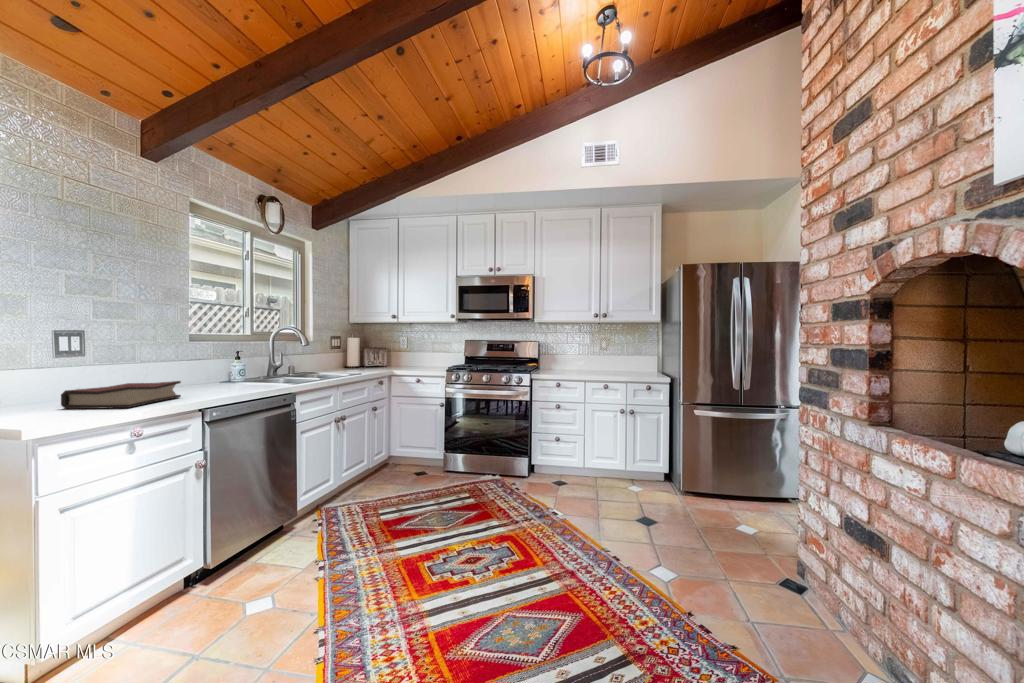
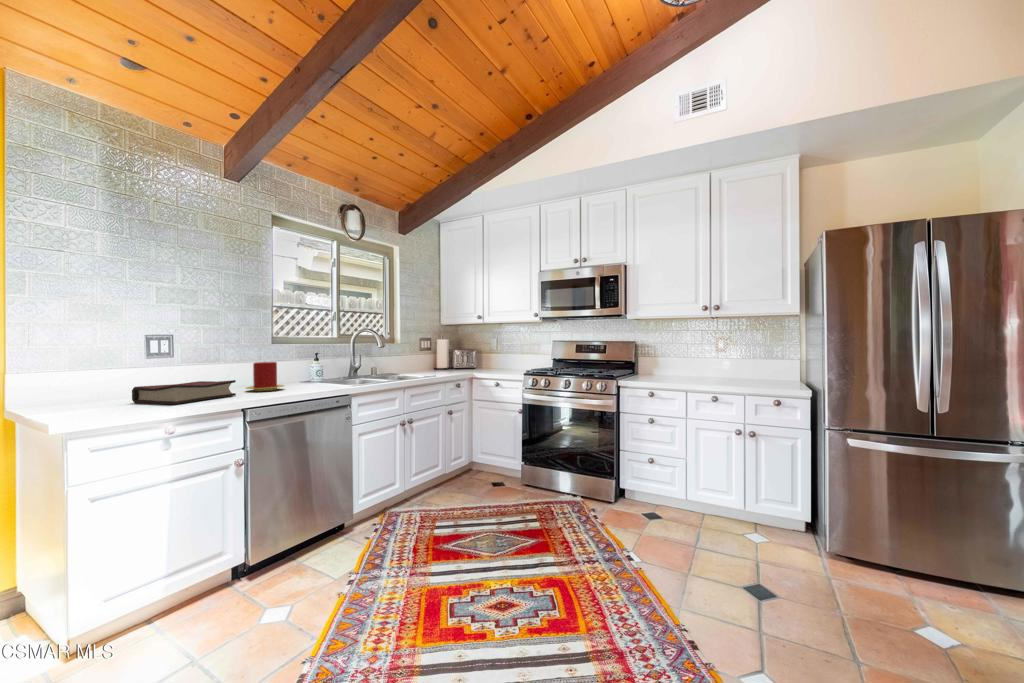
candle: none [178,361,223,393] -> present [246,362,284,391]

